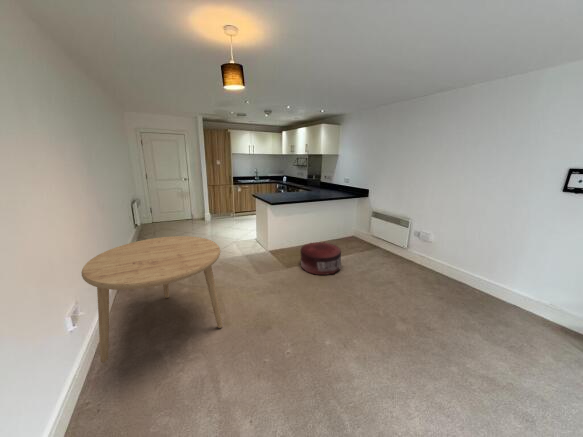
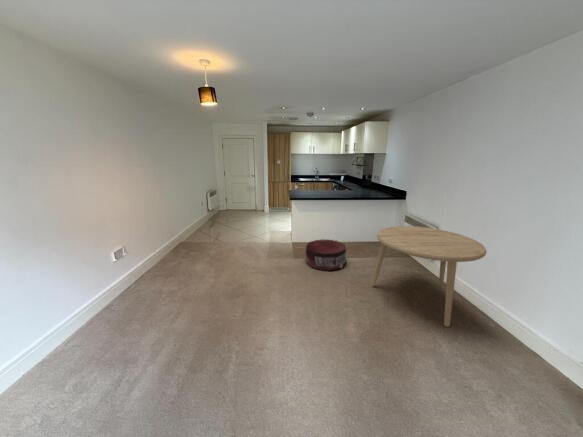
dining table: present [81,236,223,363] -> present [372,226,486,327]

